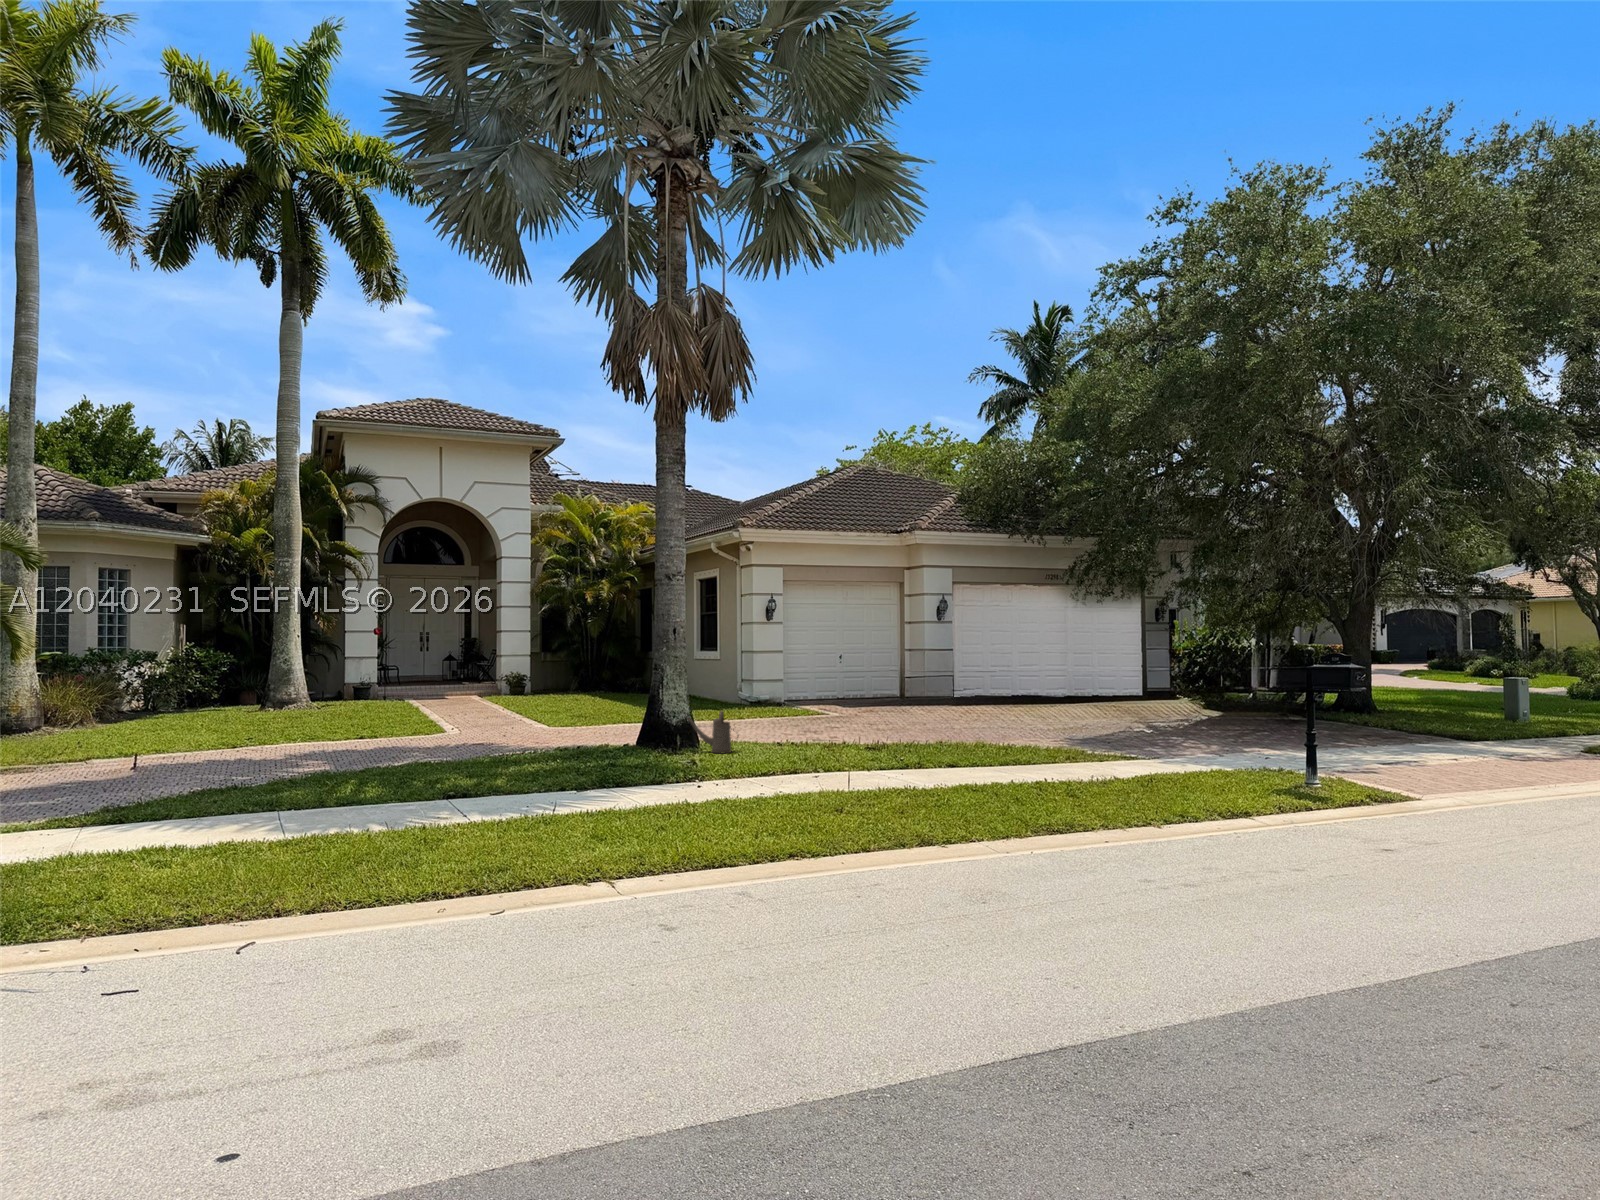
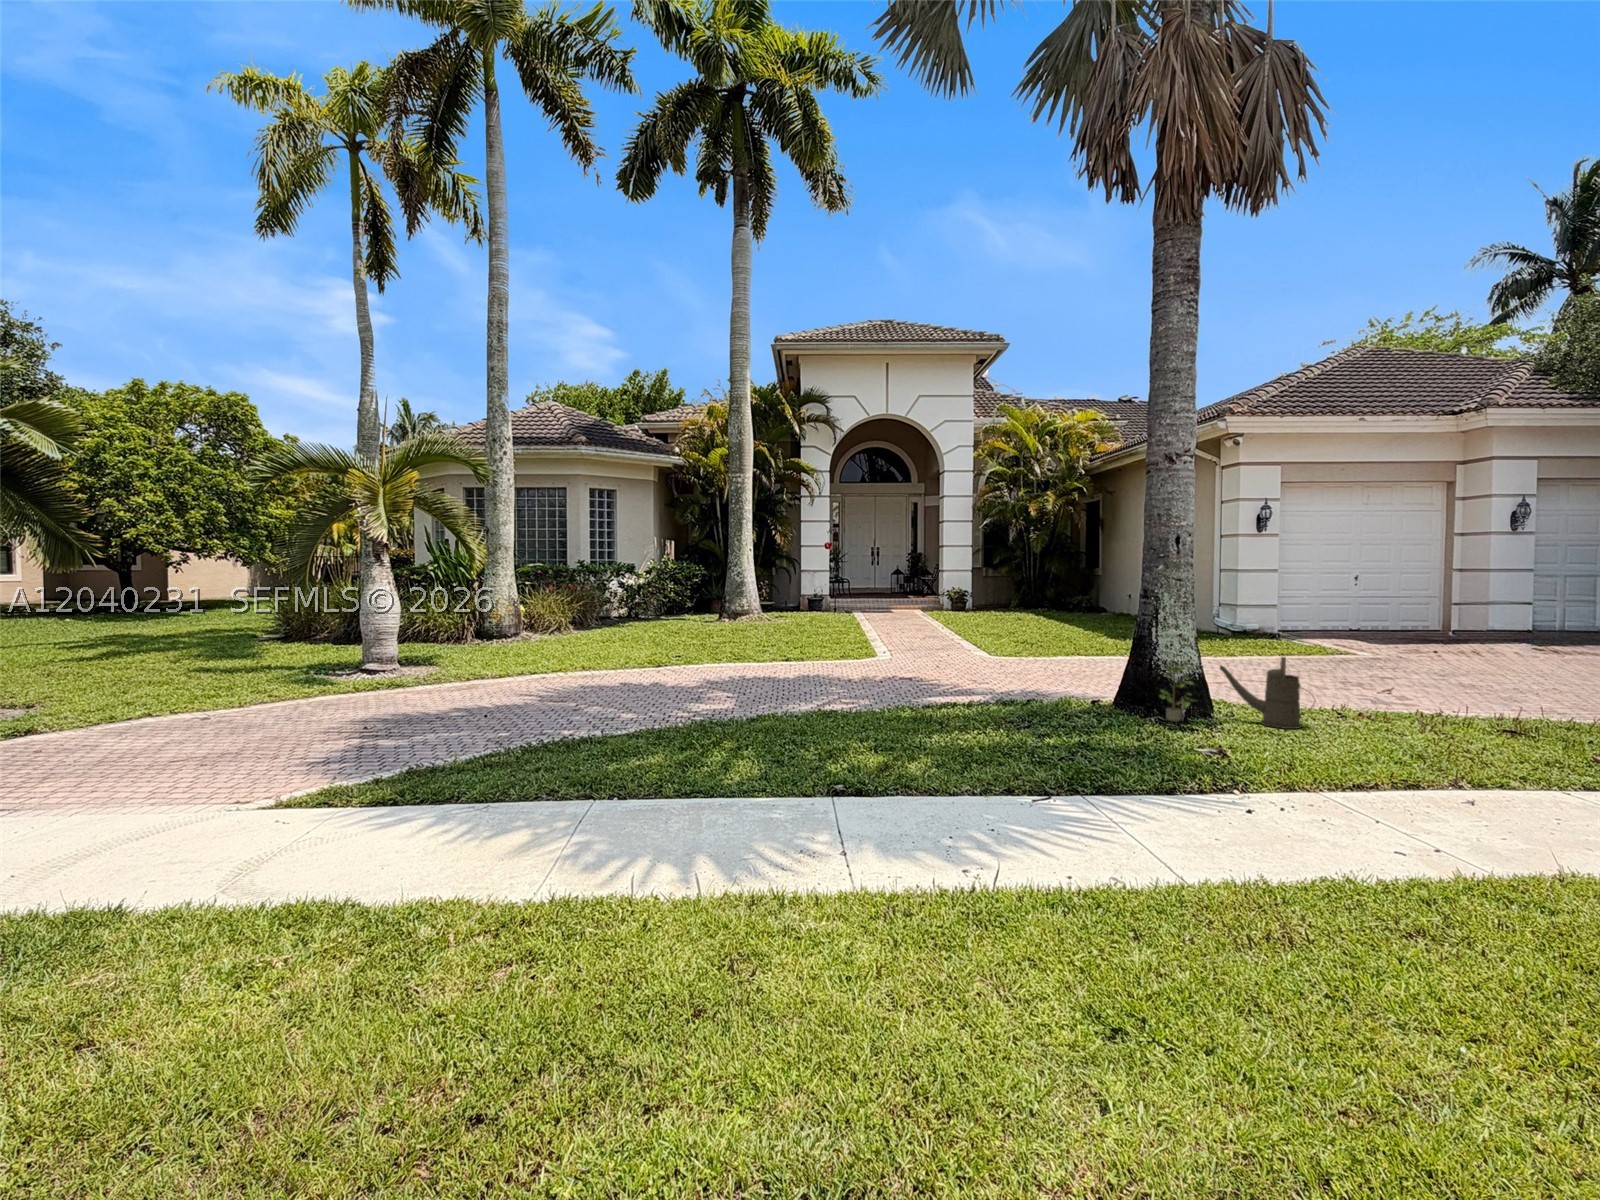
potted plant: none [652,715,675,754] -> present [1160,663,1193,722]

